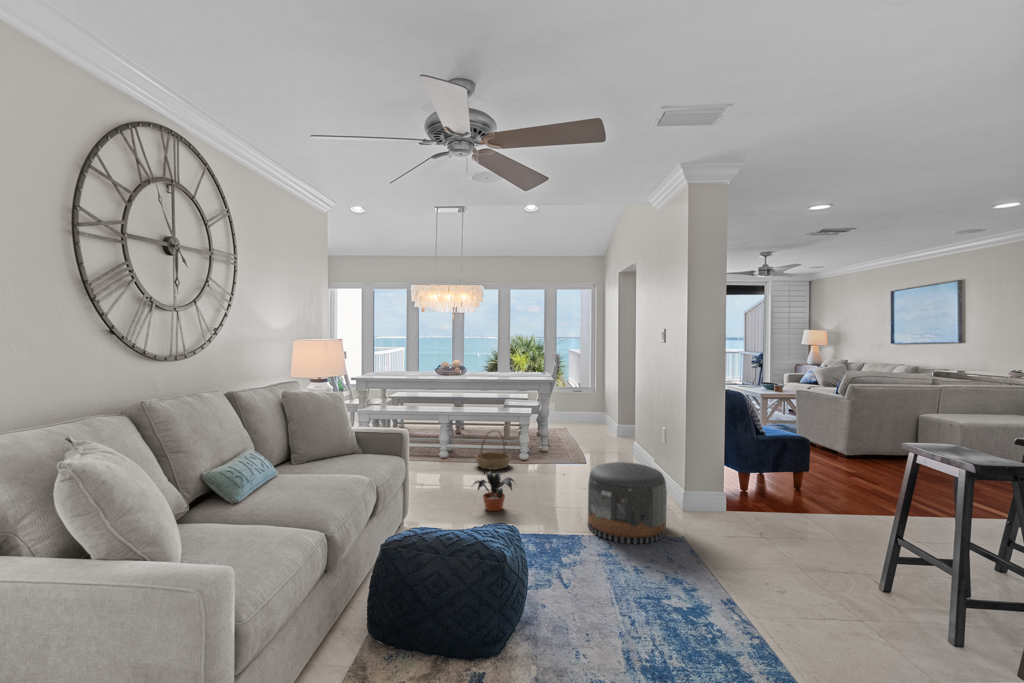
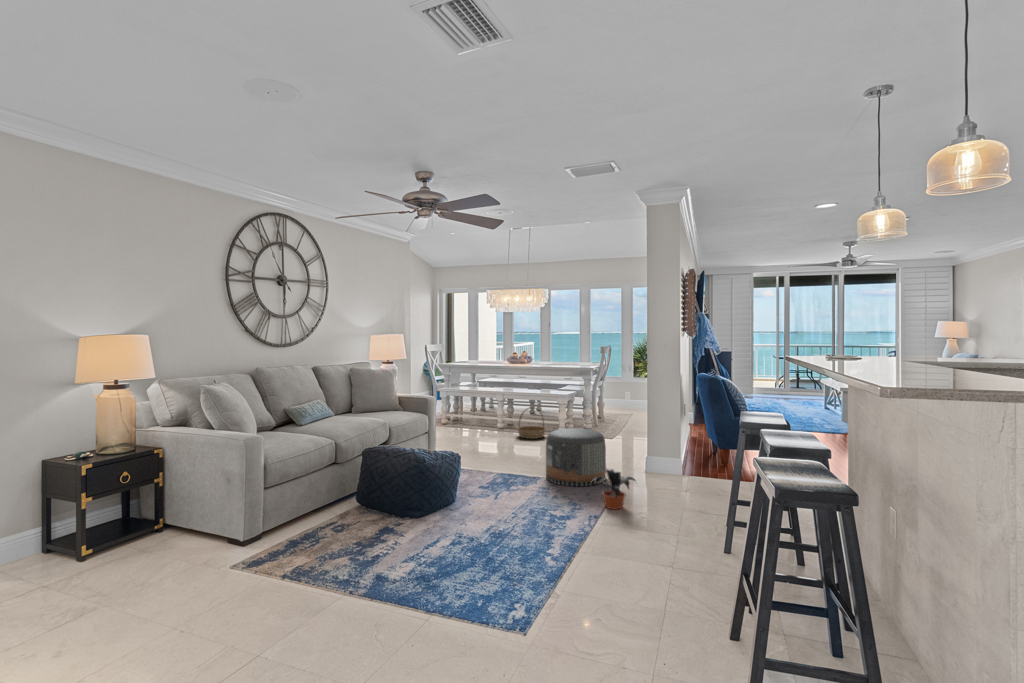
potted plant: present [473,471,514,511] -> present [593,469,635,509]

